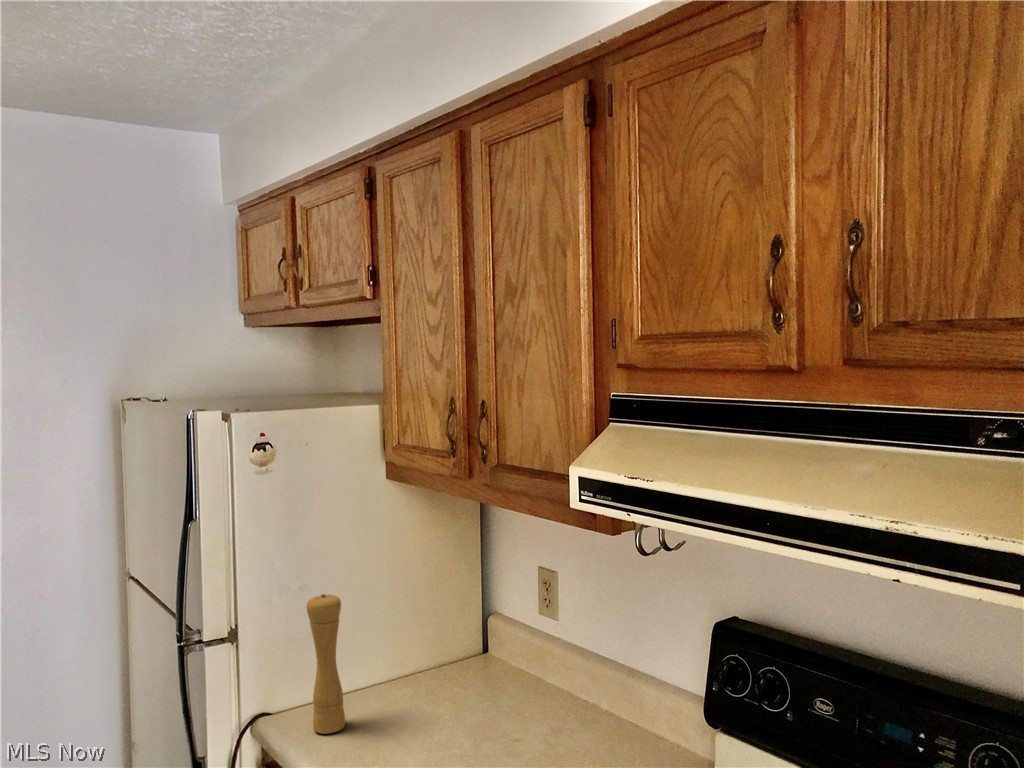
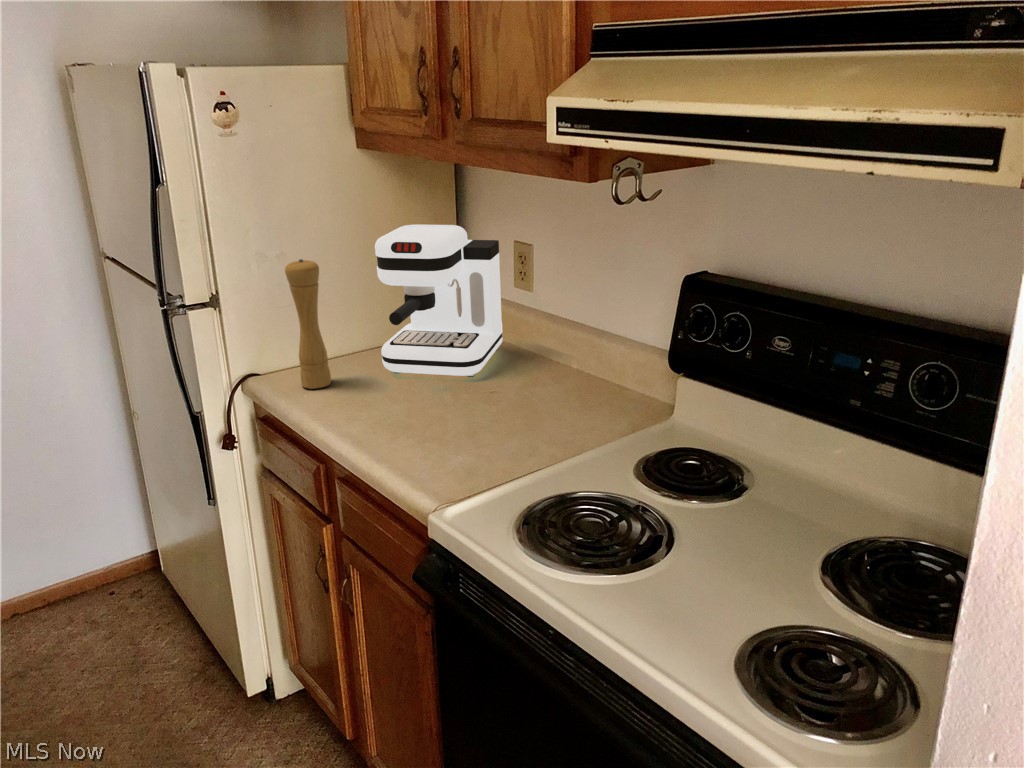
coffee maker: none [398,553,527,719] -> present [375,225,503,376]

